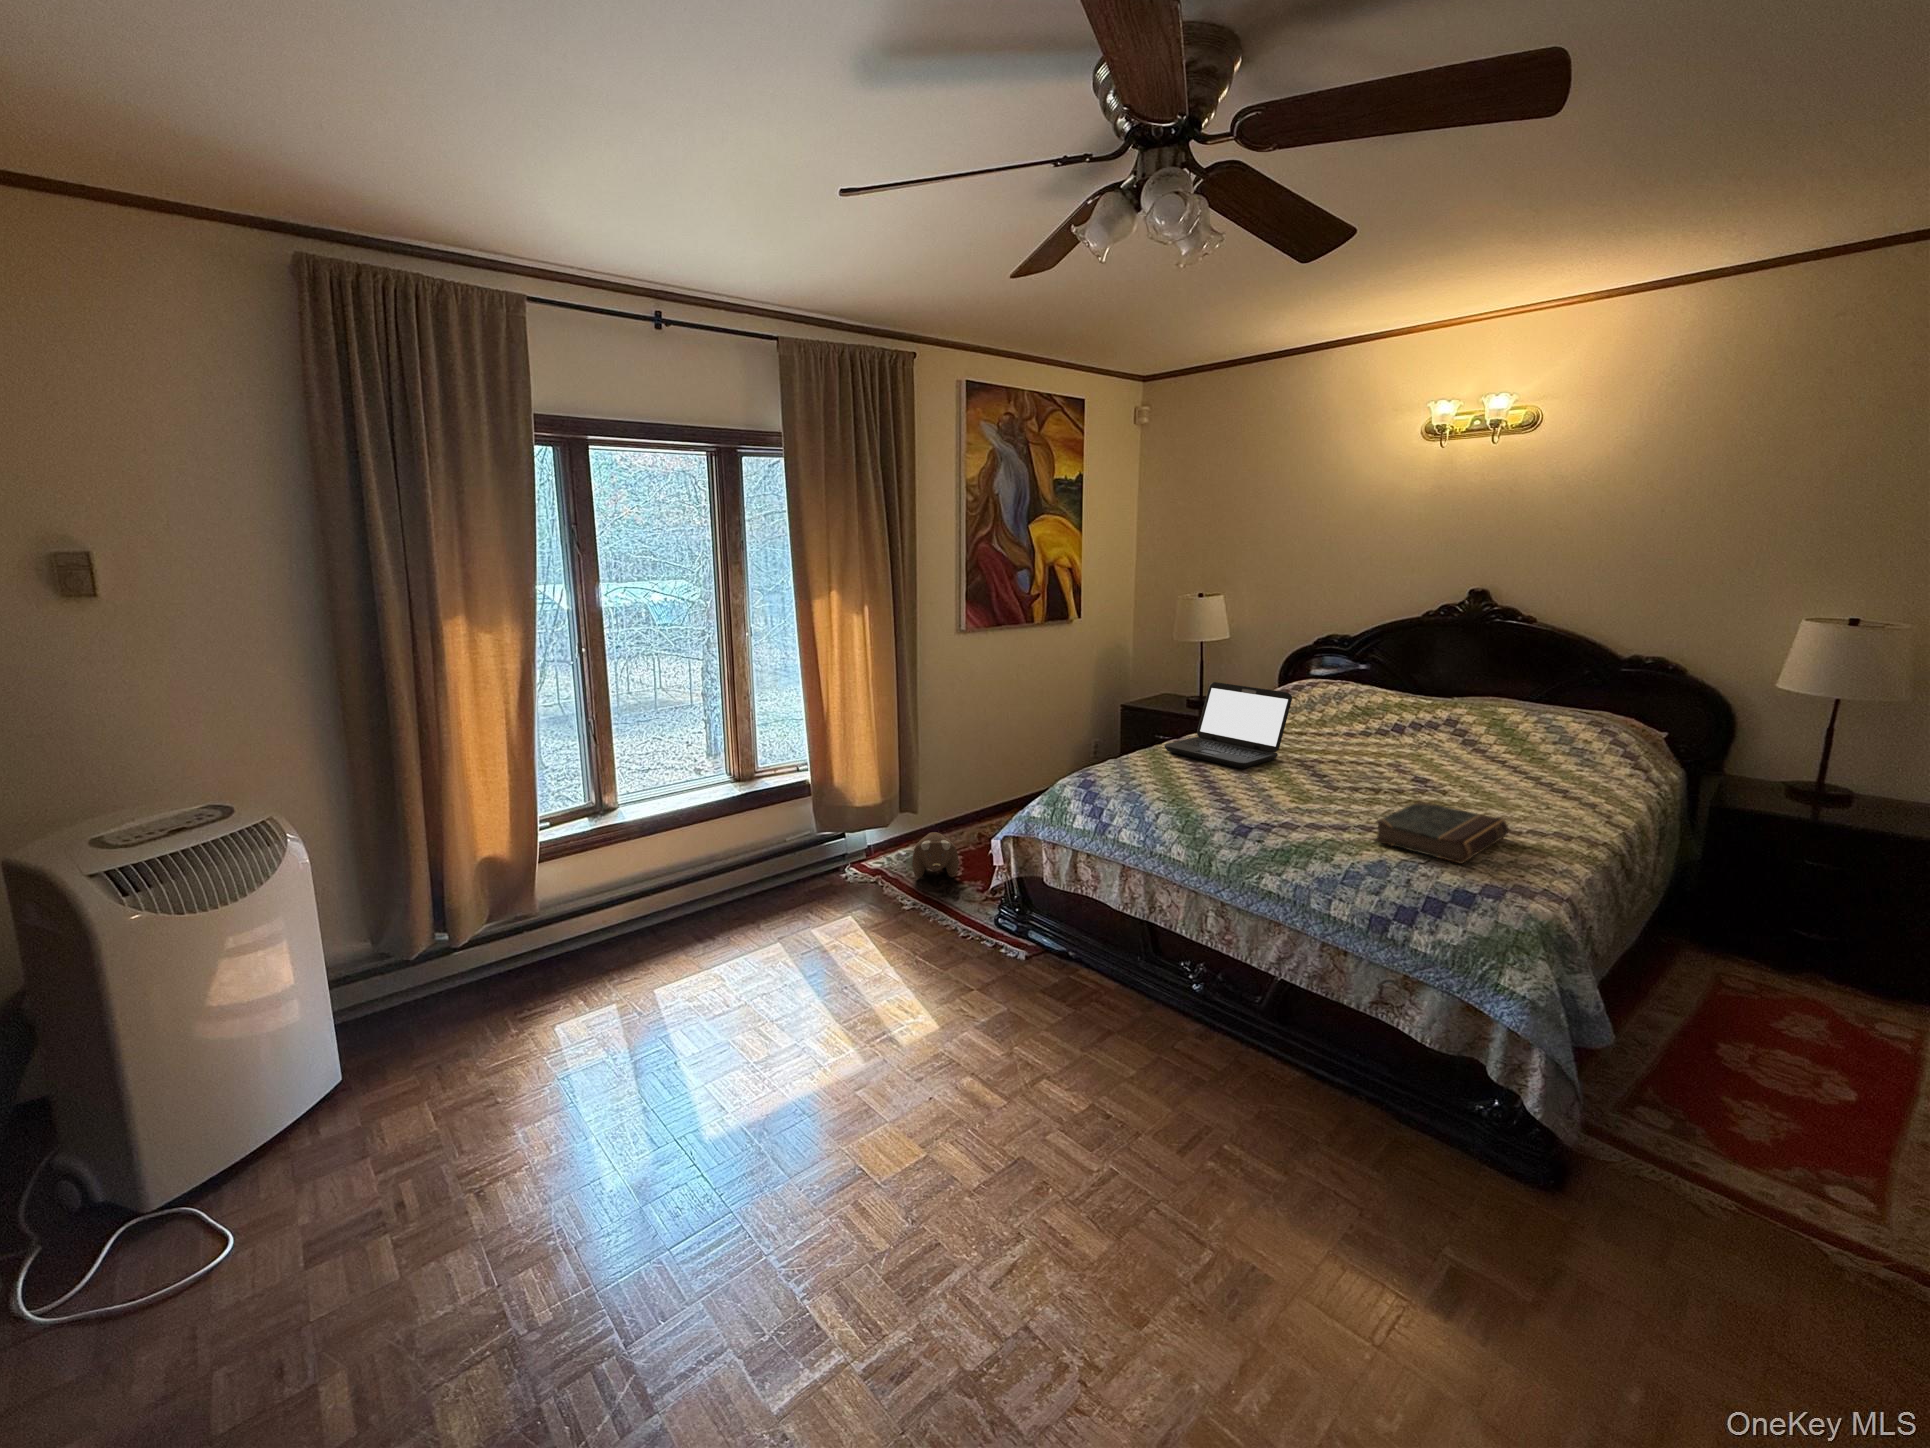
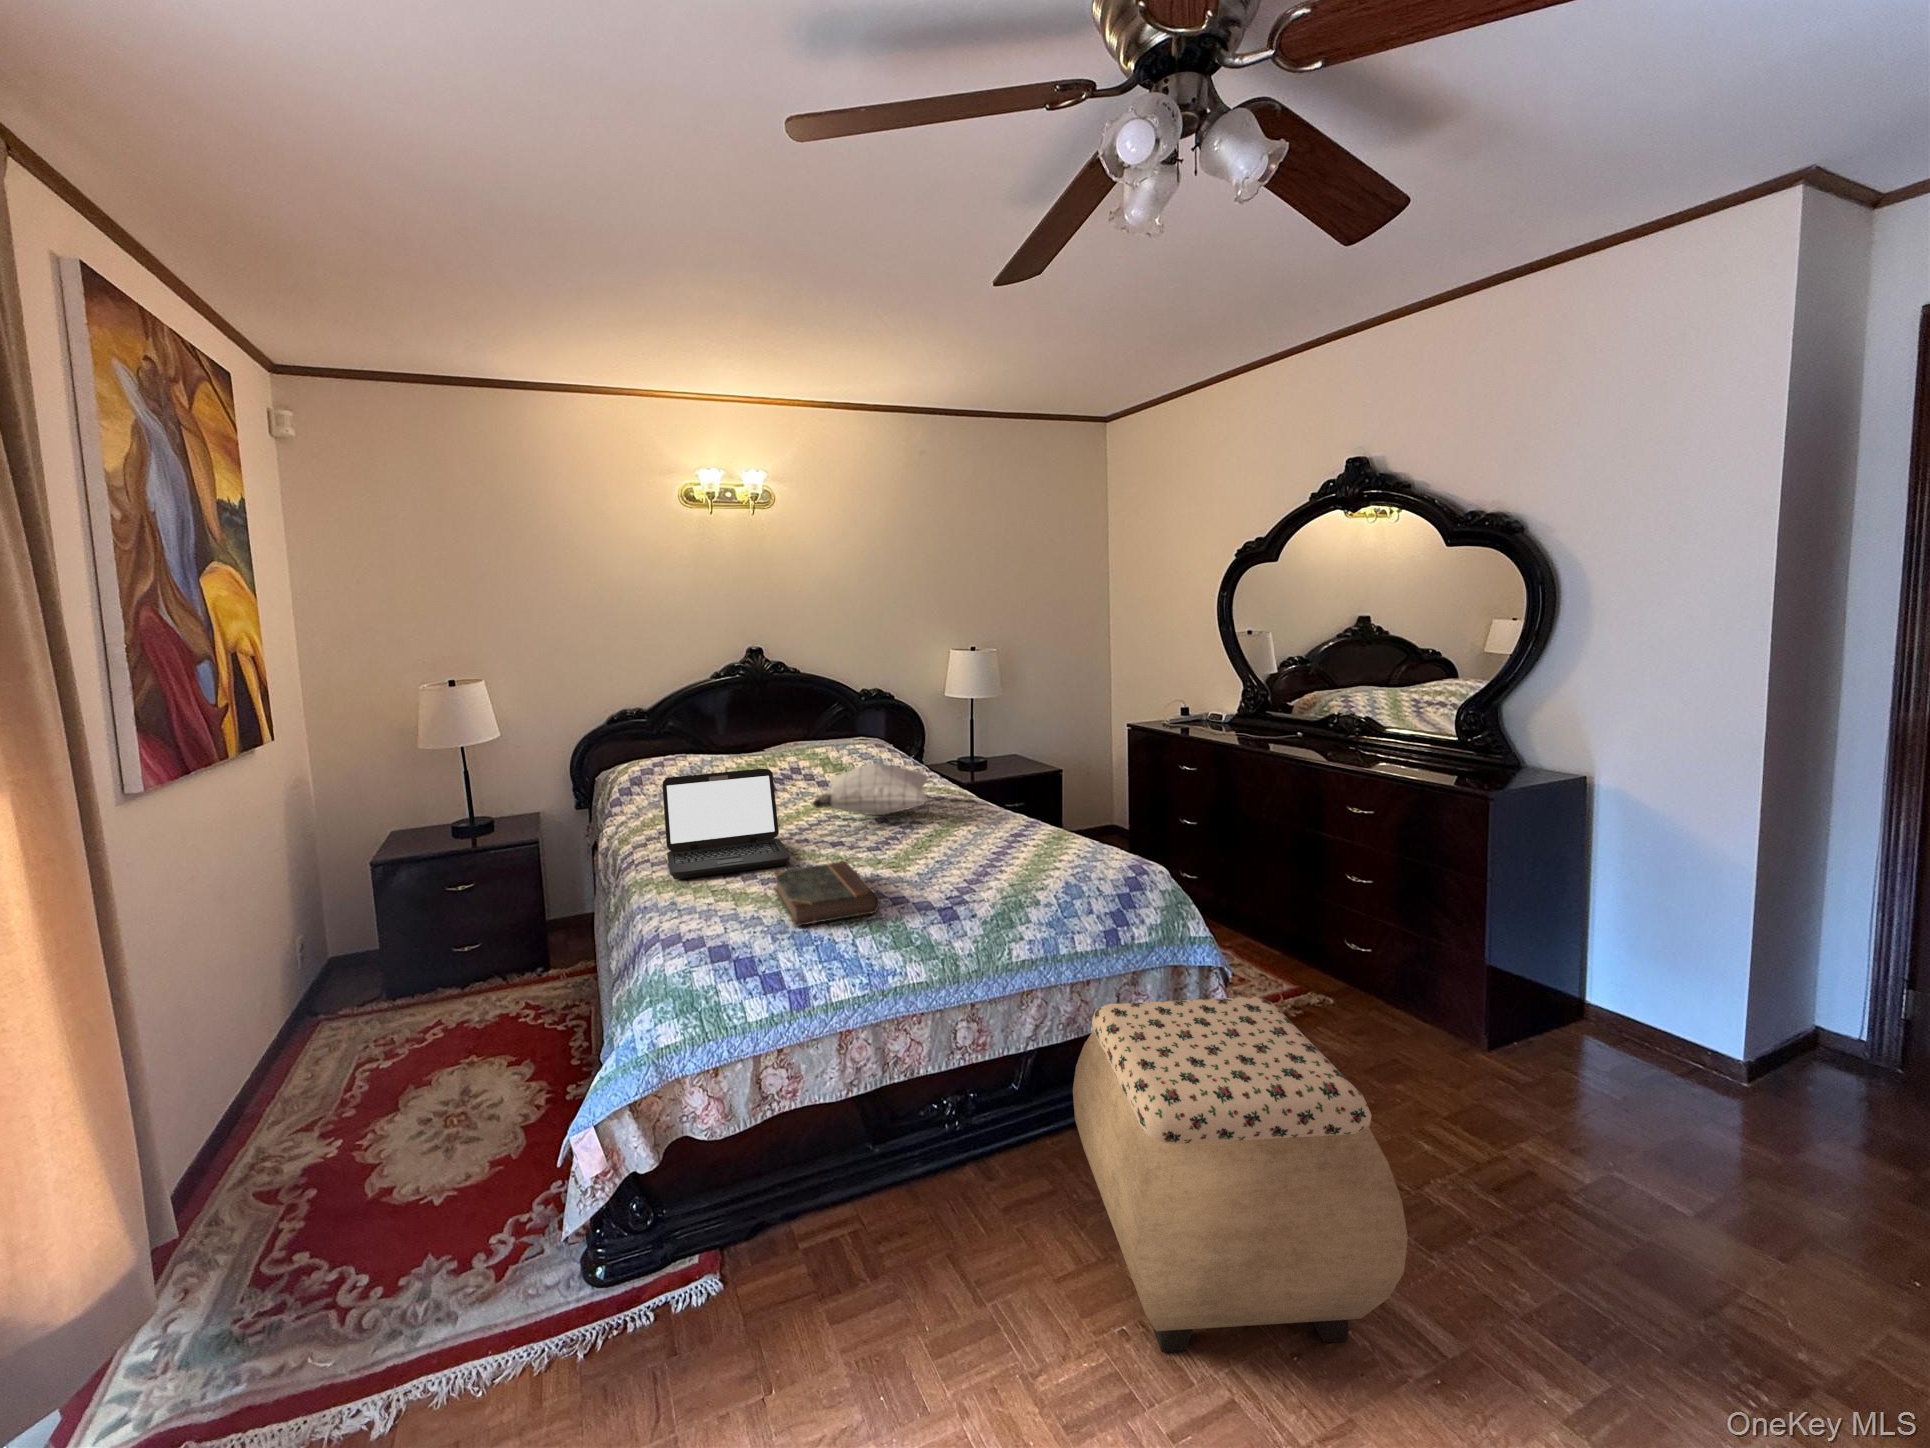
pillow: none [1324,717,1512,771] -> present [813,763,928,815]
book: present [1374,801,1509,863] -> present [773,860,880,926]
plush toy: present [912,832,959,878] -> none [234,1221,376,1359]
ottoman: none [1073,932,1405,1273] -> present [1073,997,1408,1352]

